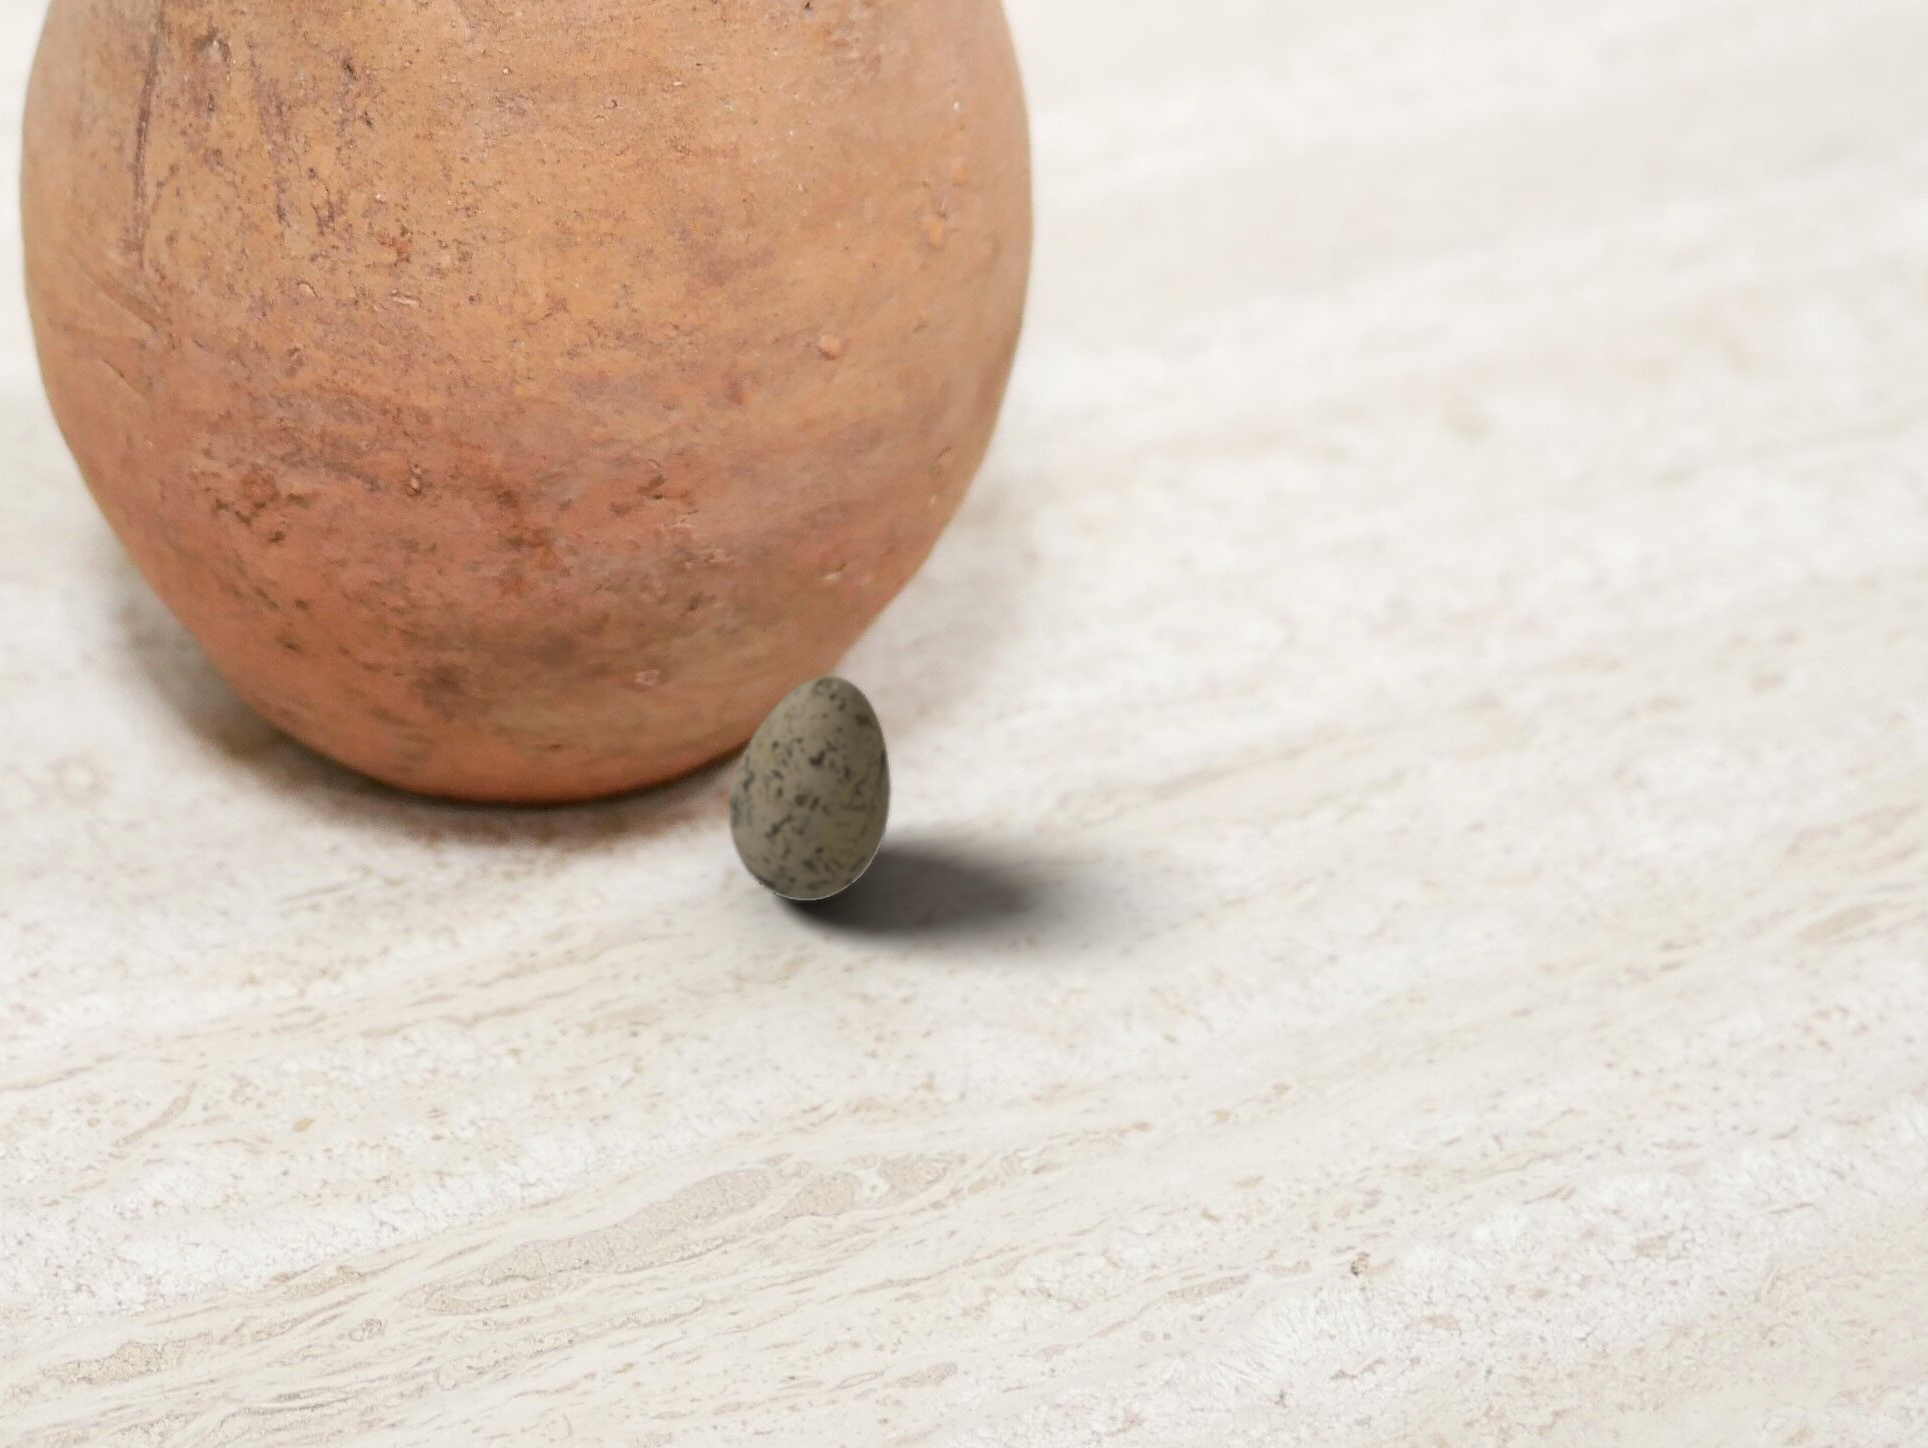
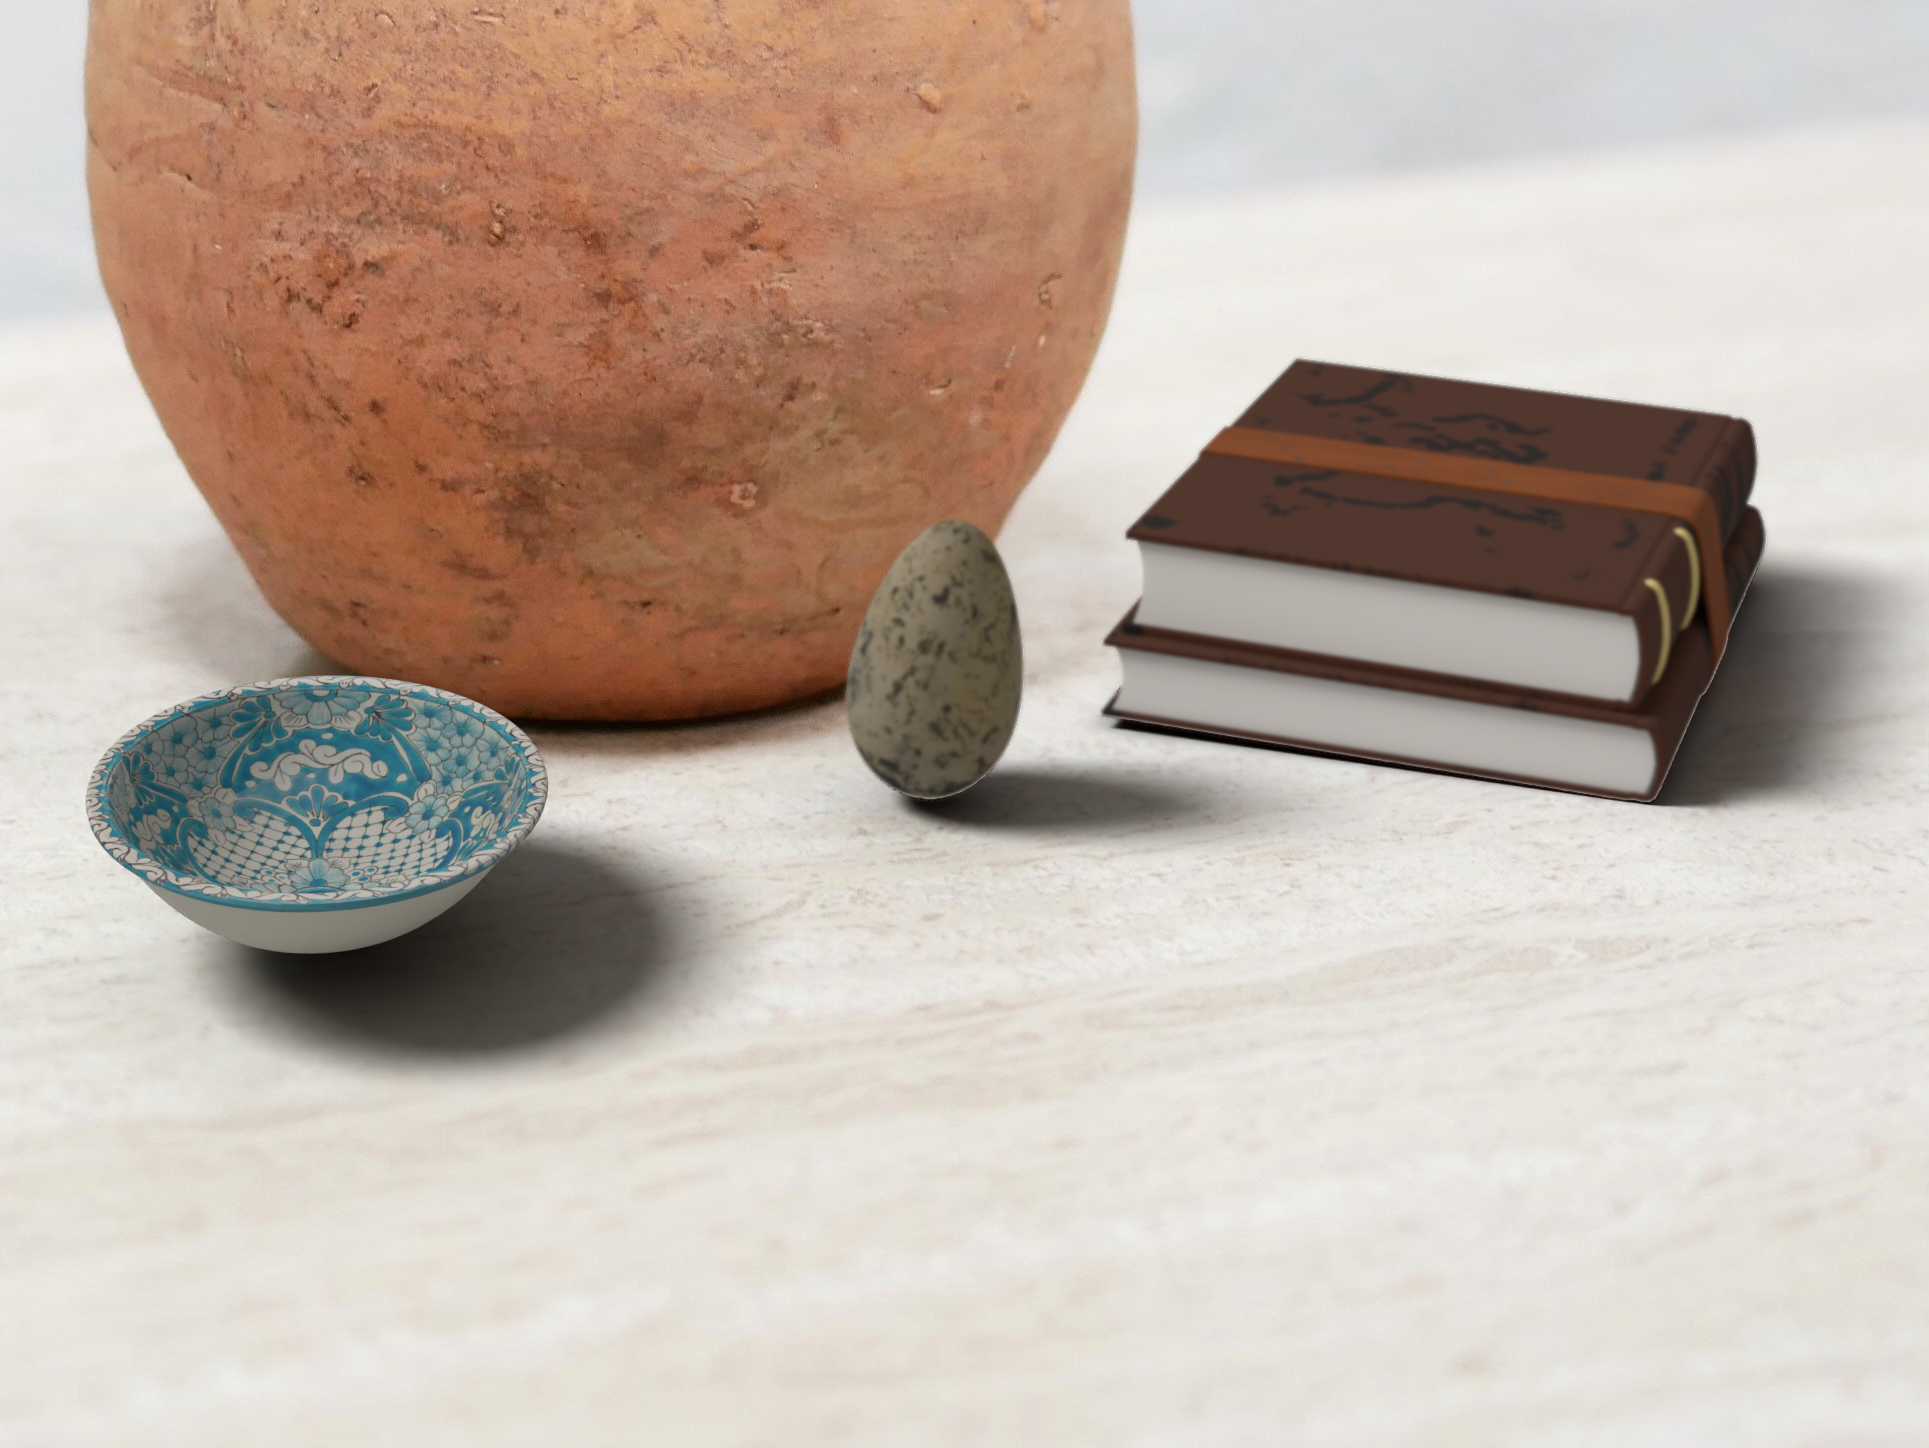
hardback book: none [961,324,1584,907] -> present [1101,358,1766,803]
ceramic bowl: none [45,811,458,1176] -> present [86,676,548,953]

